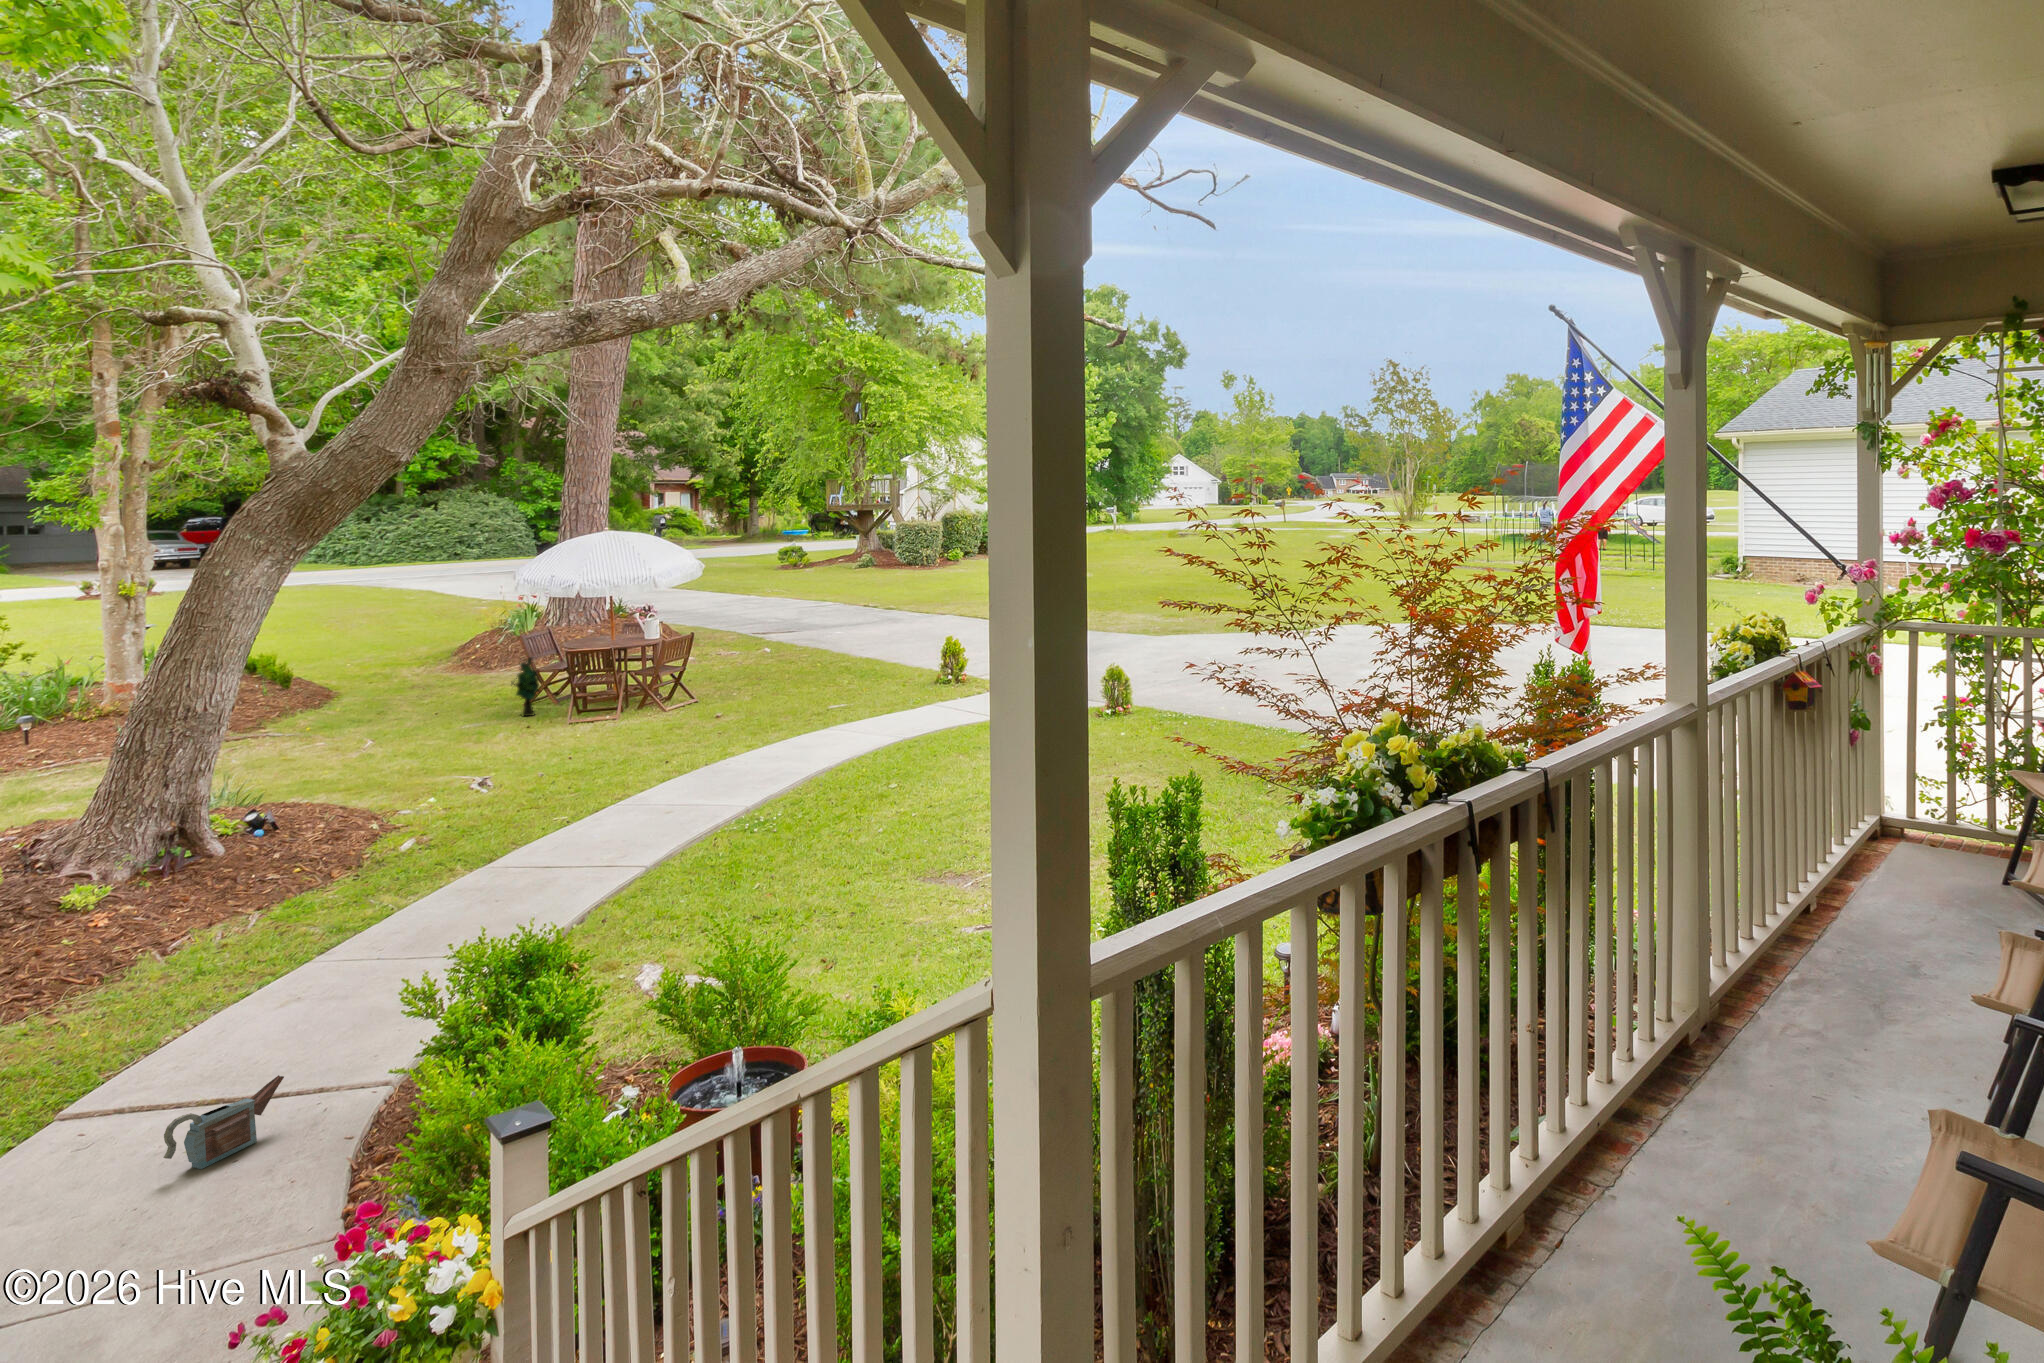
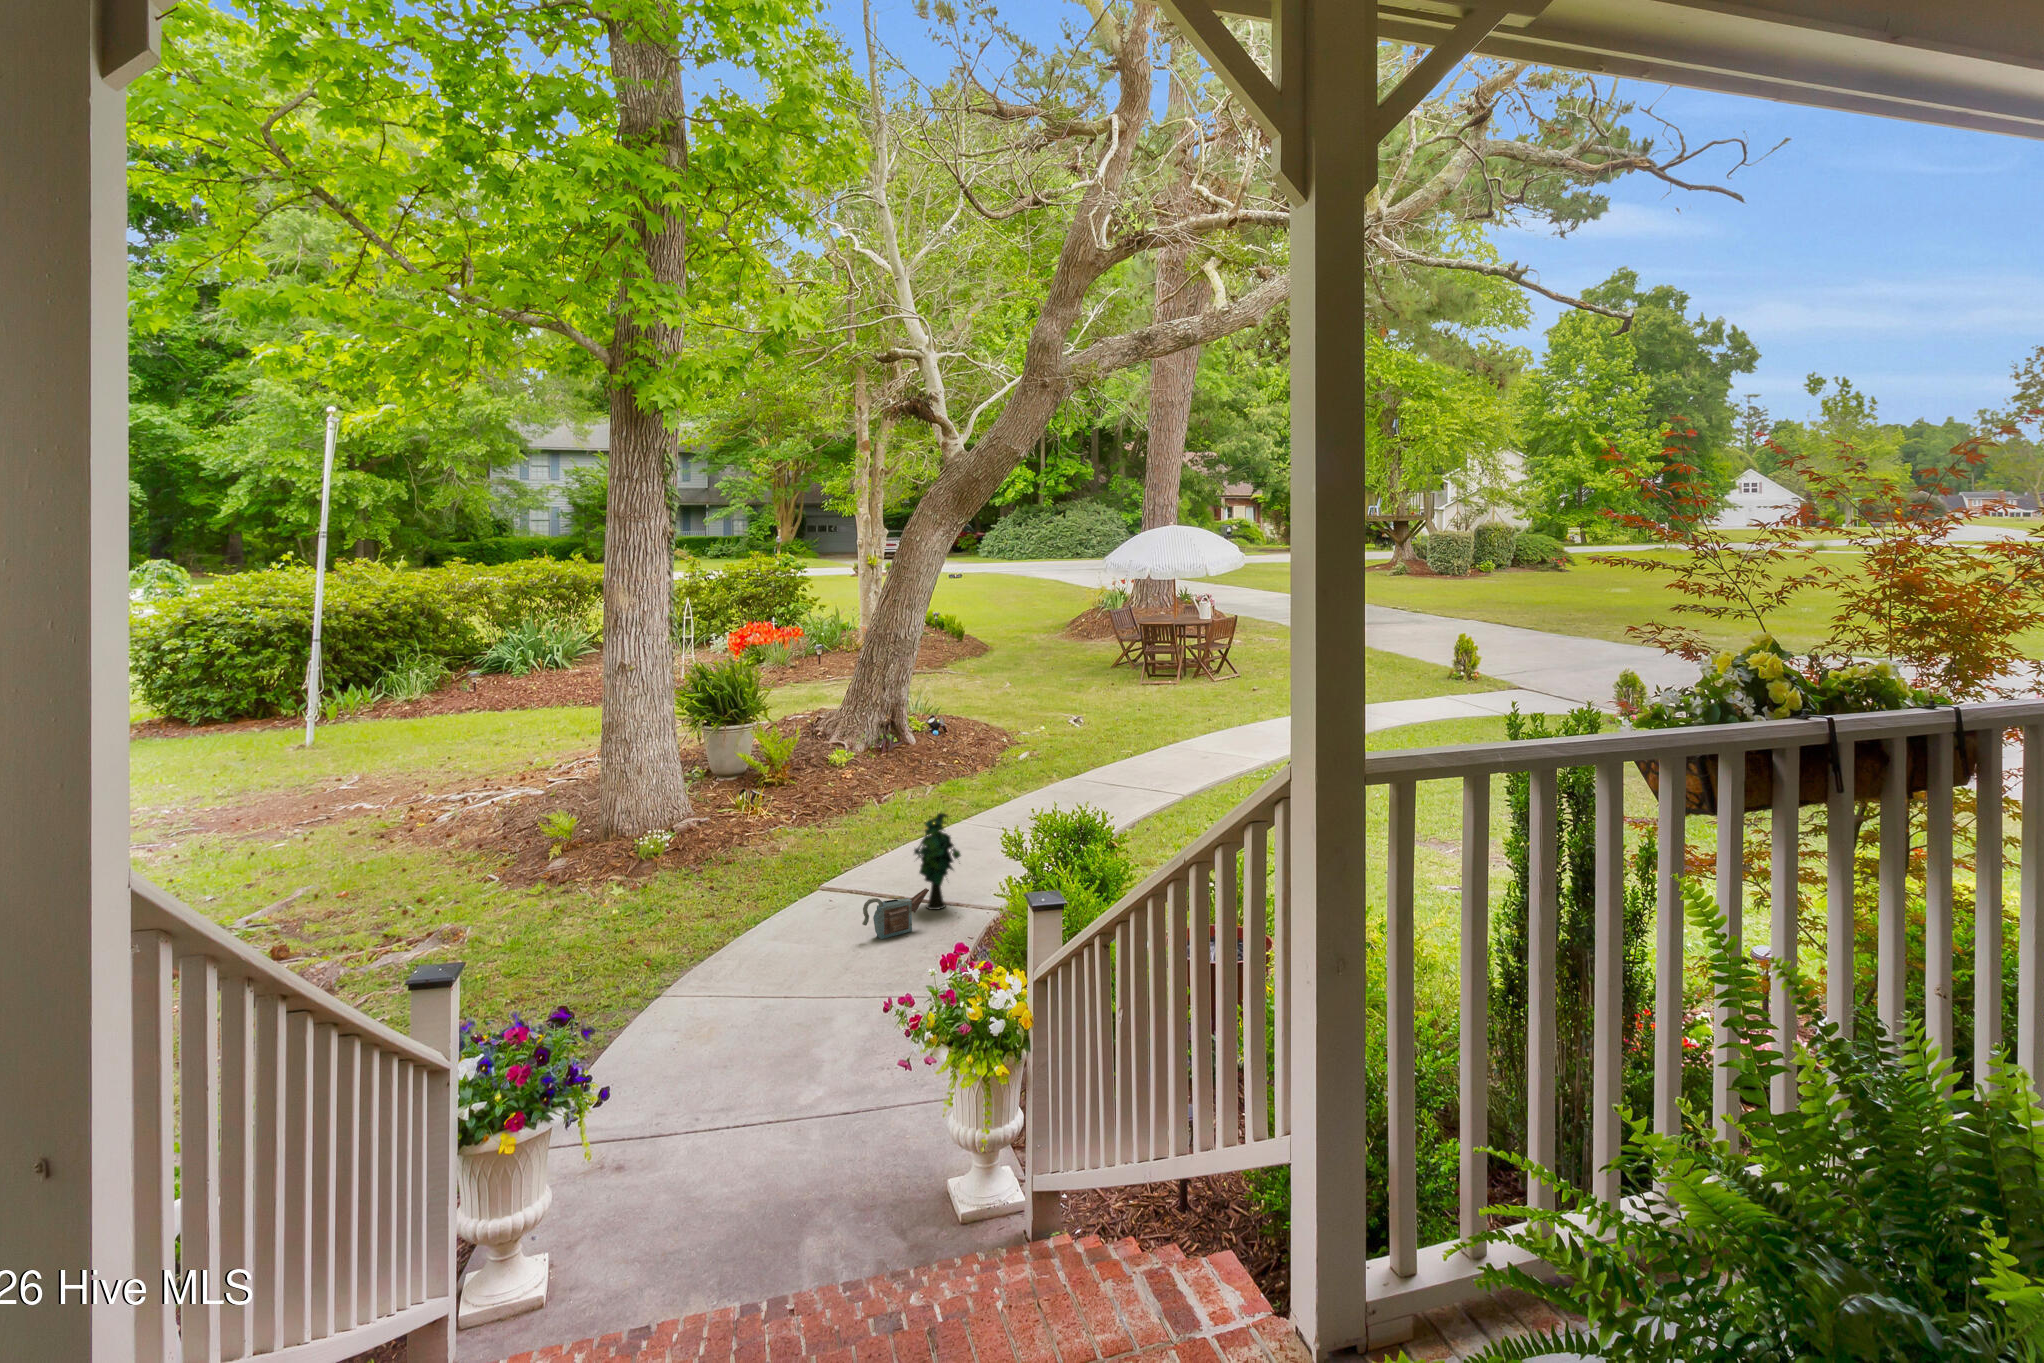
decorative plant: present [512,657,545,716] -> present [914,813,961,910]

